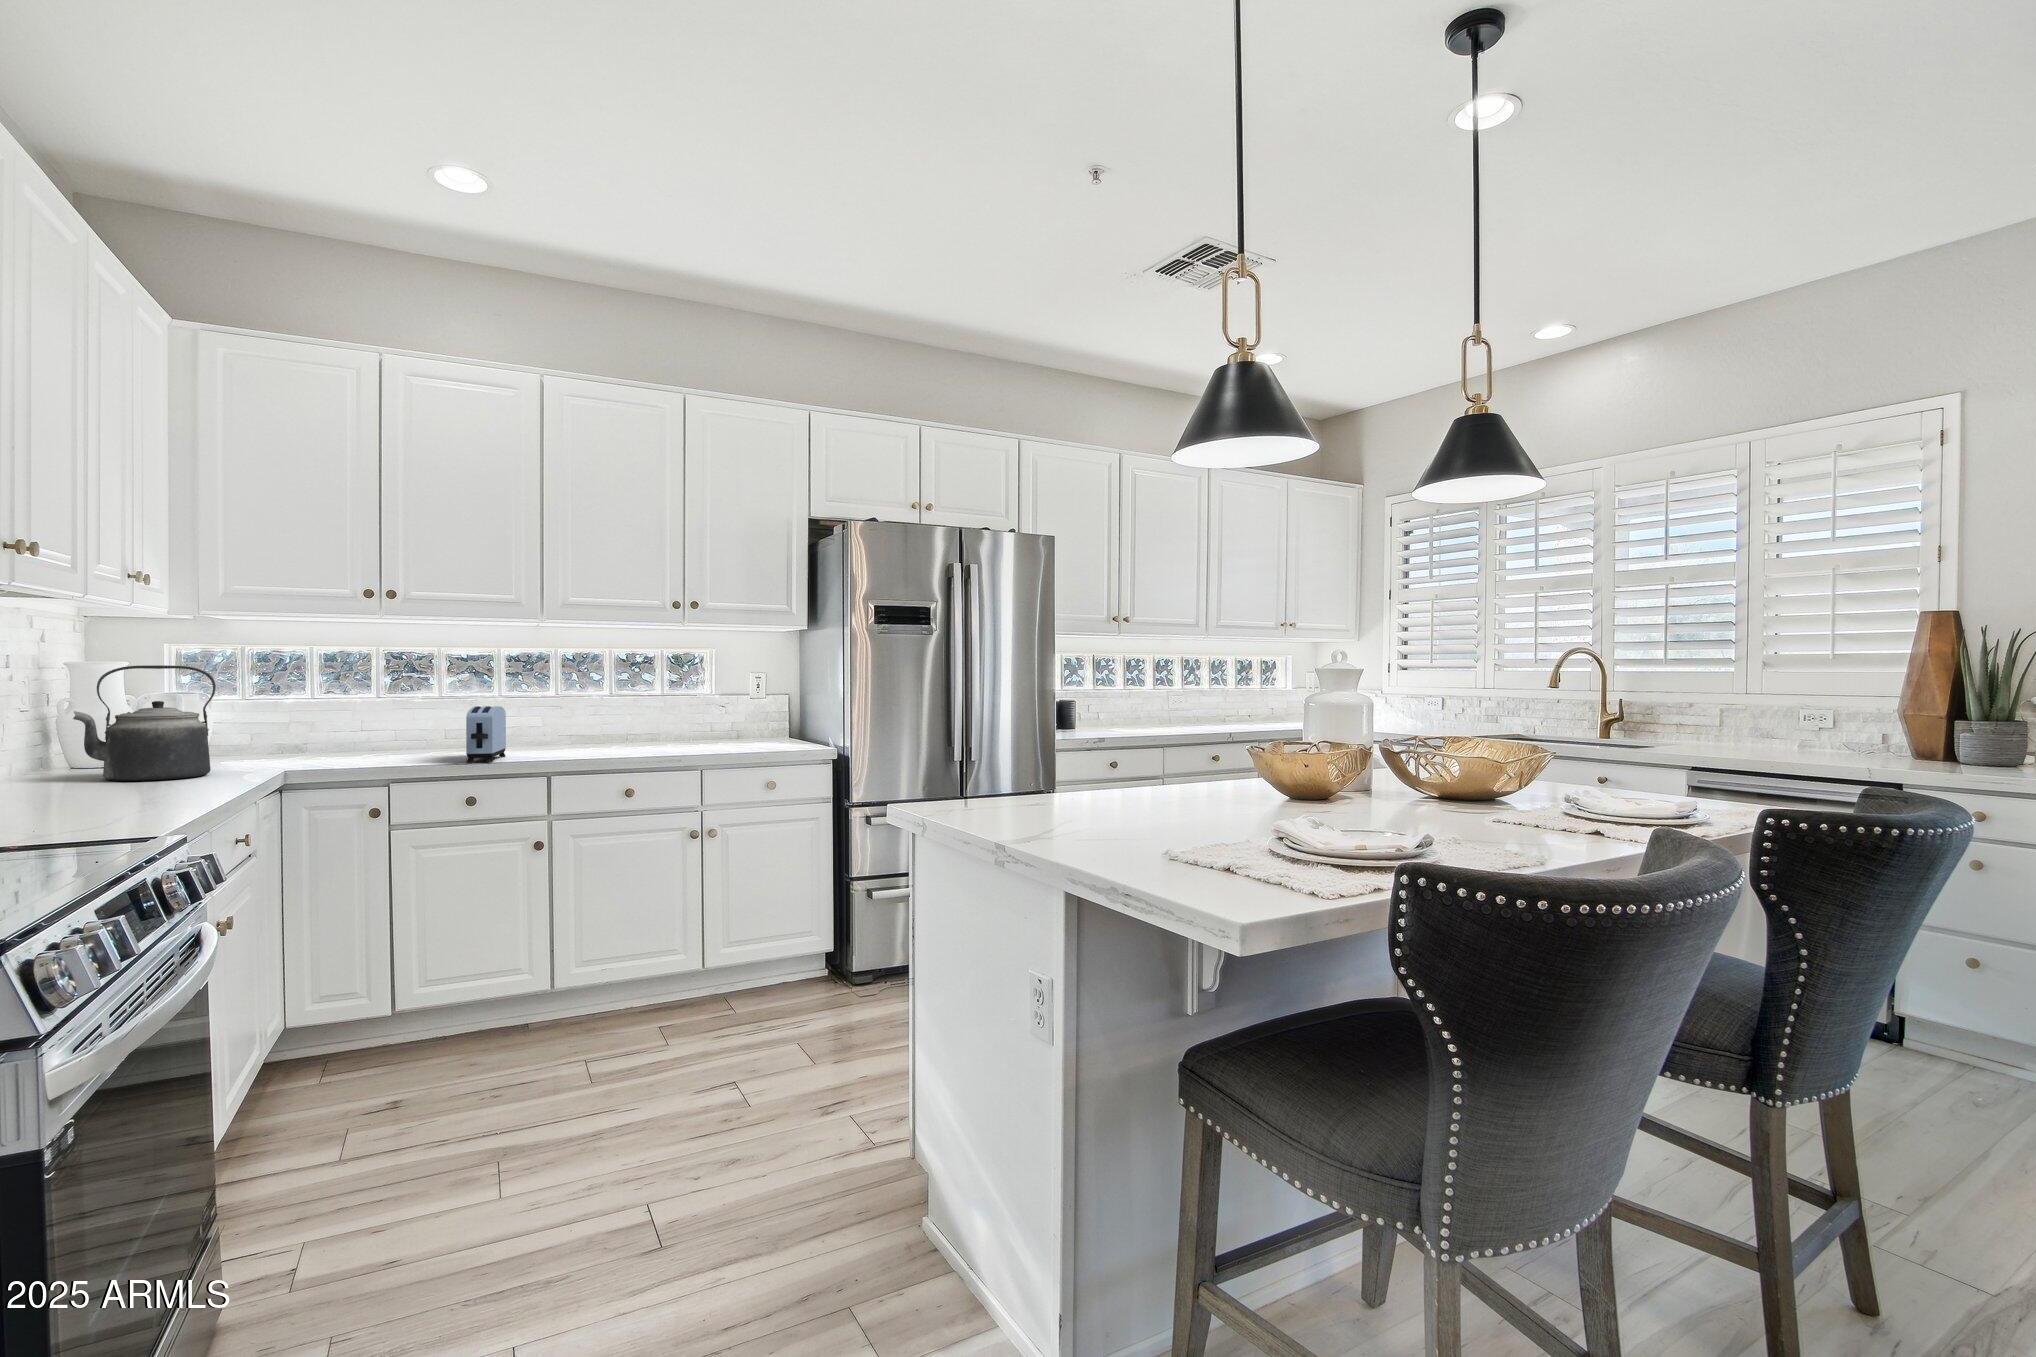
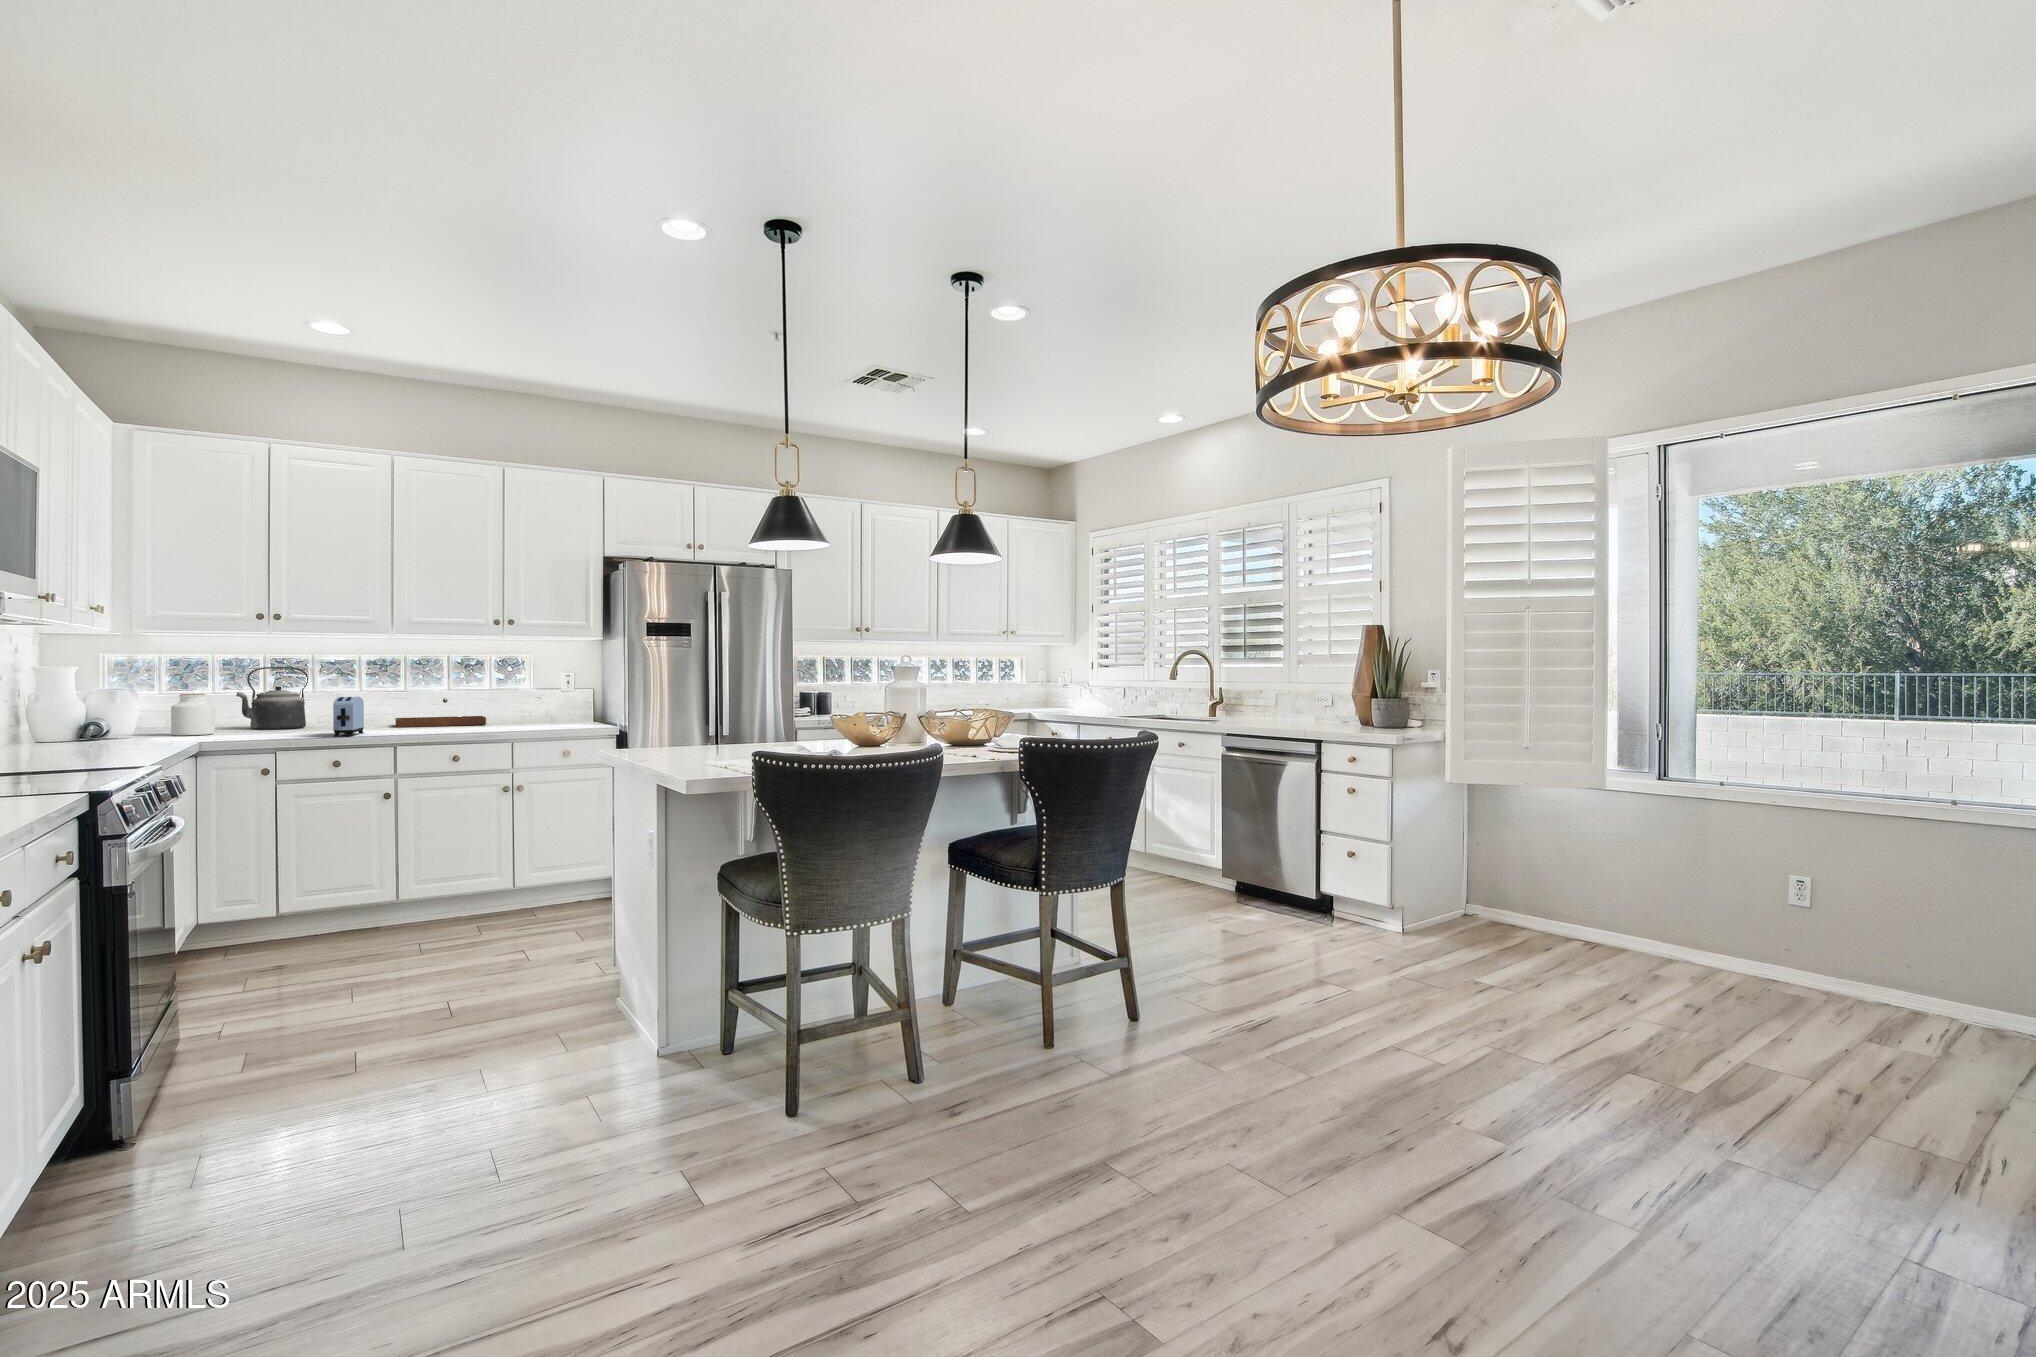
kettle: present [73,665,216,781] -> present [236,667,308,729]
jar: none [255,701,312,758] -> present [171,694,215,736]
tray: none [543,707,657,745] -> present [396,698,486,727]

